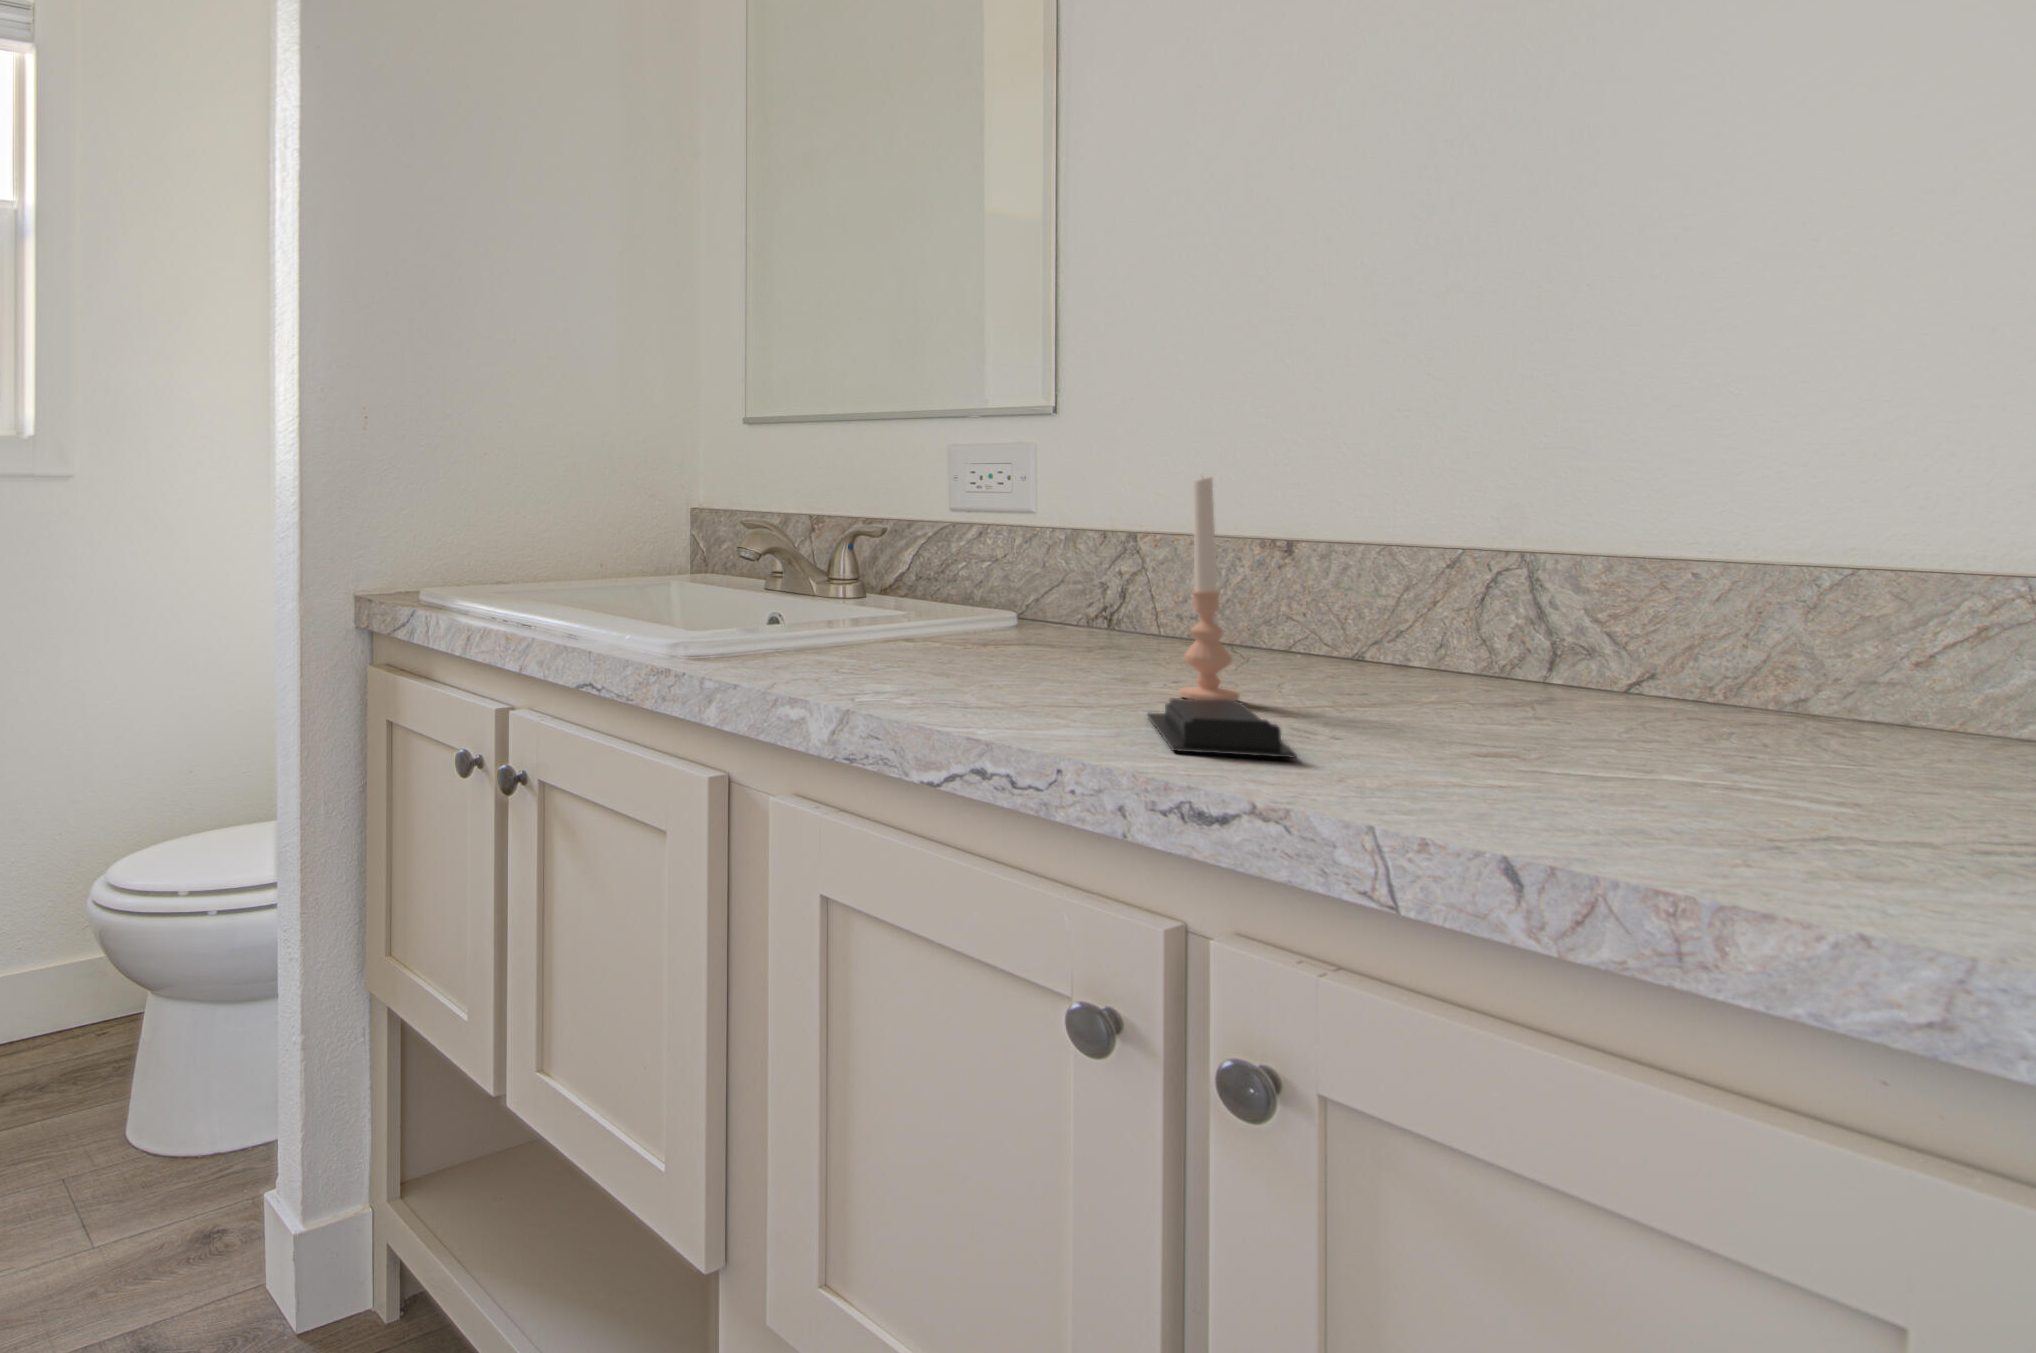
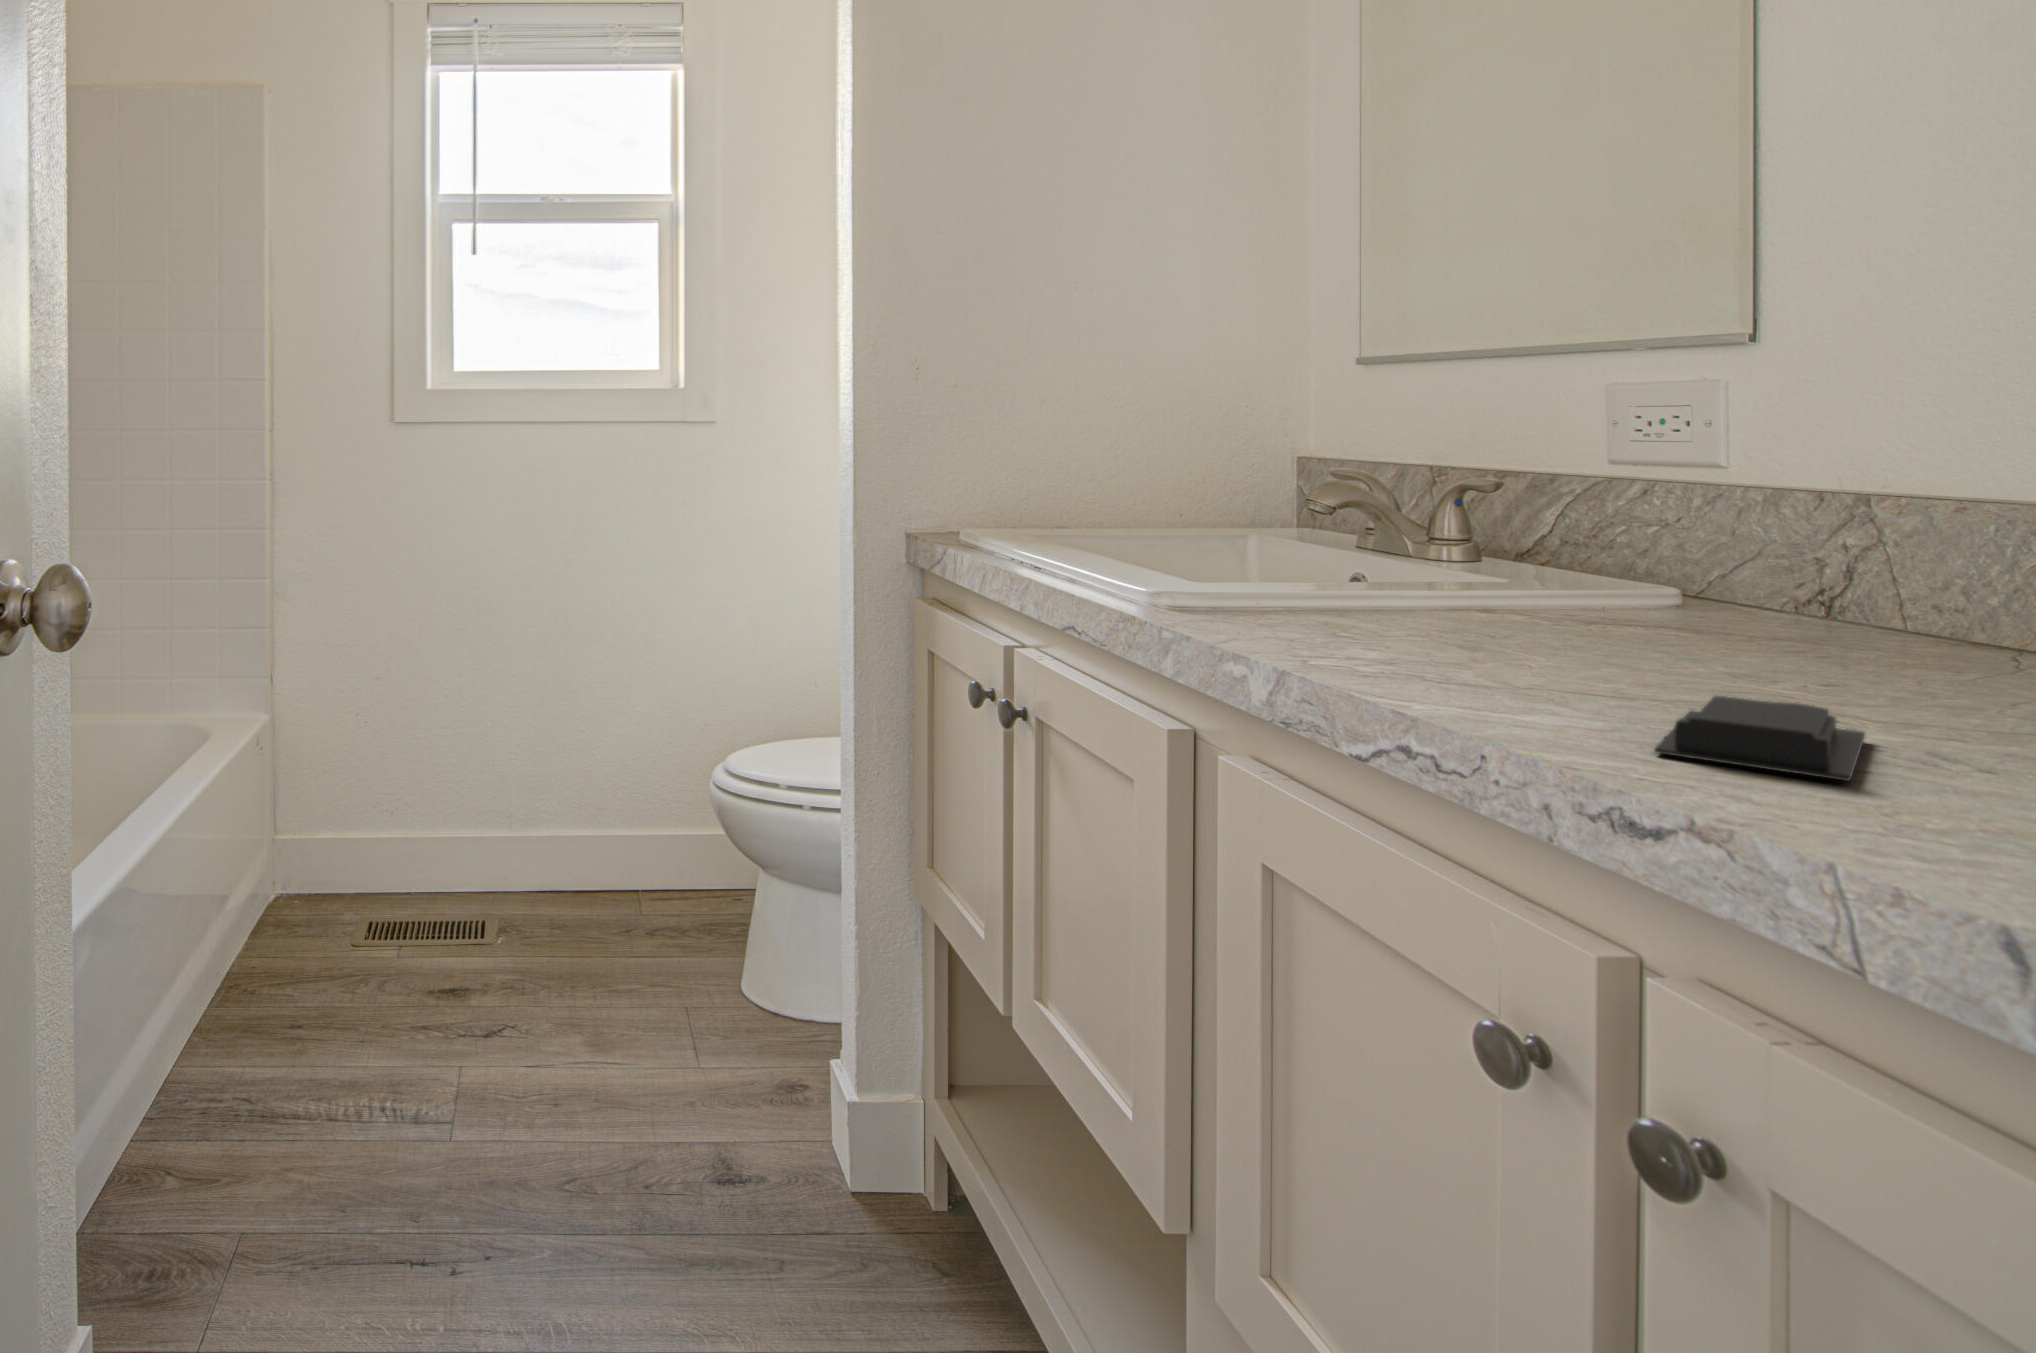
candle: present [1179,477,1239,701] -> none [1793,420,1897,711]

